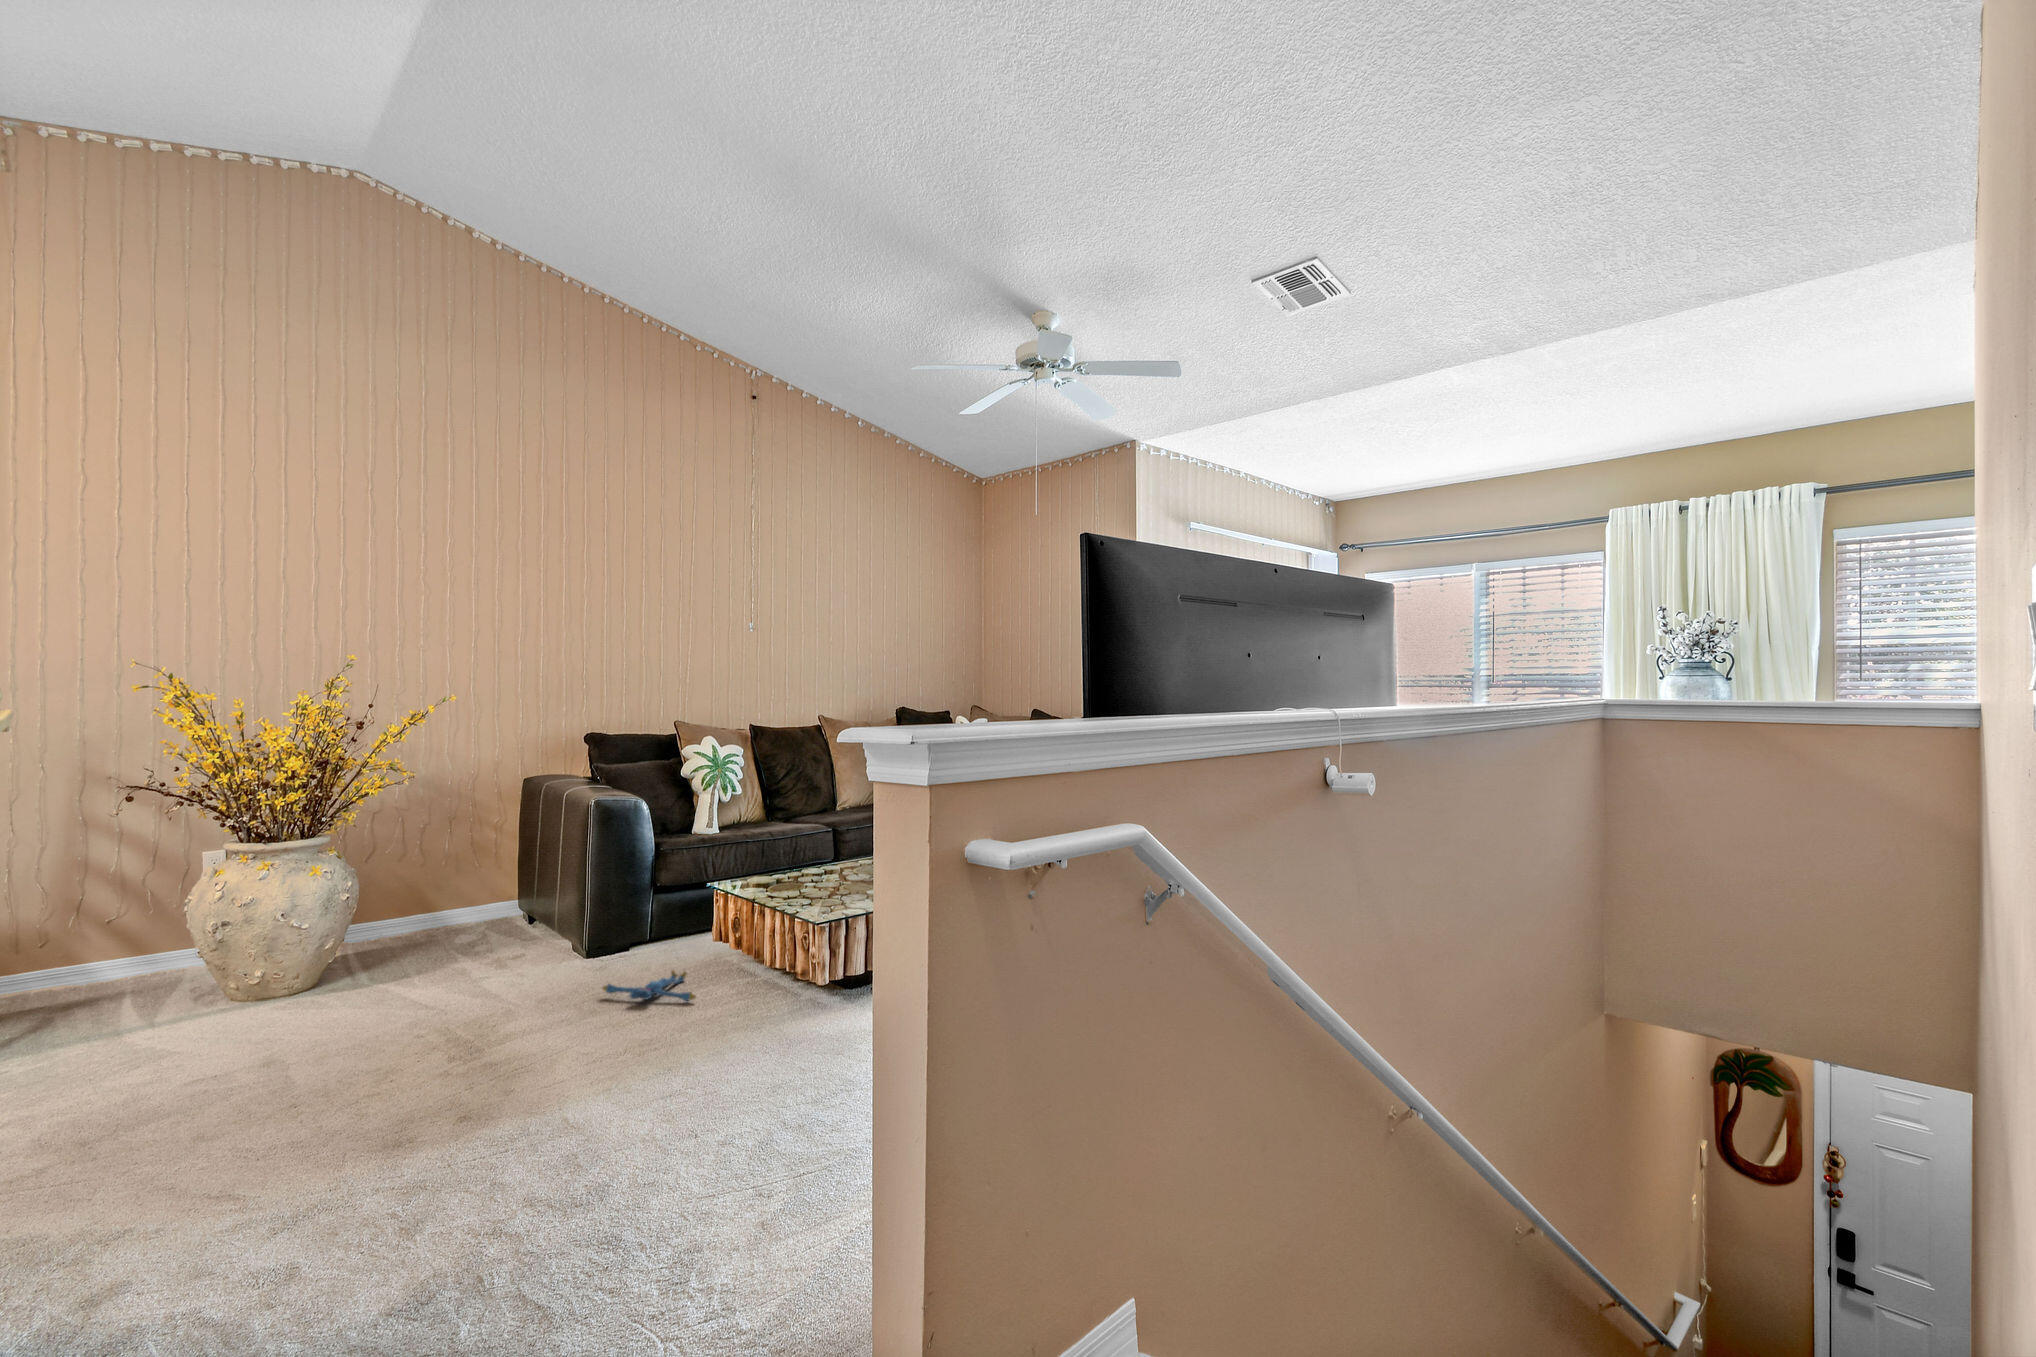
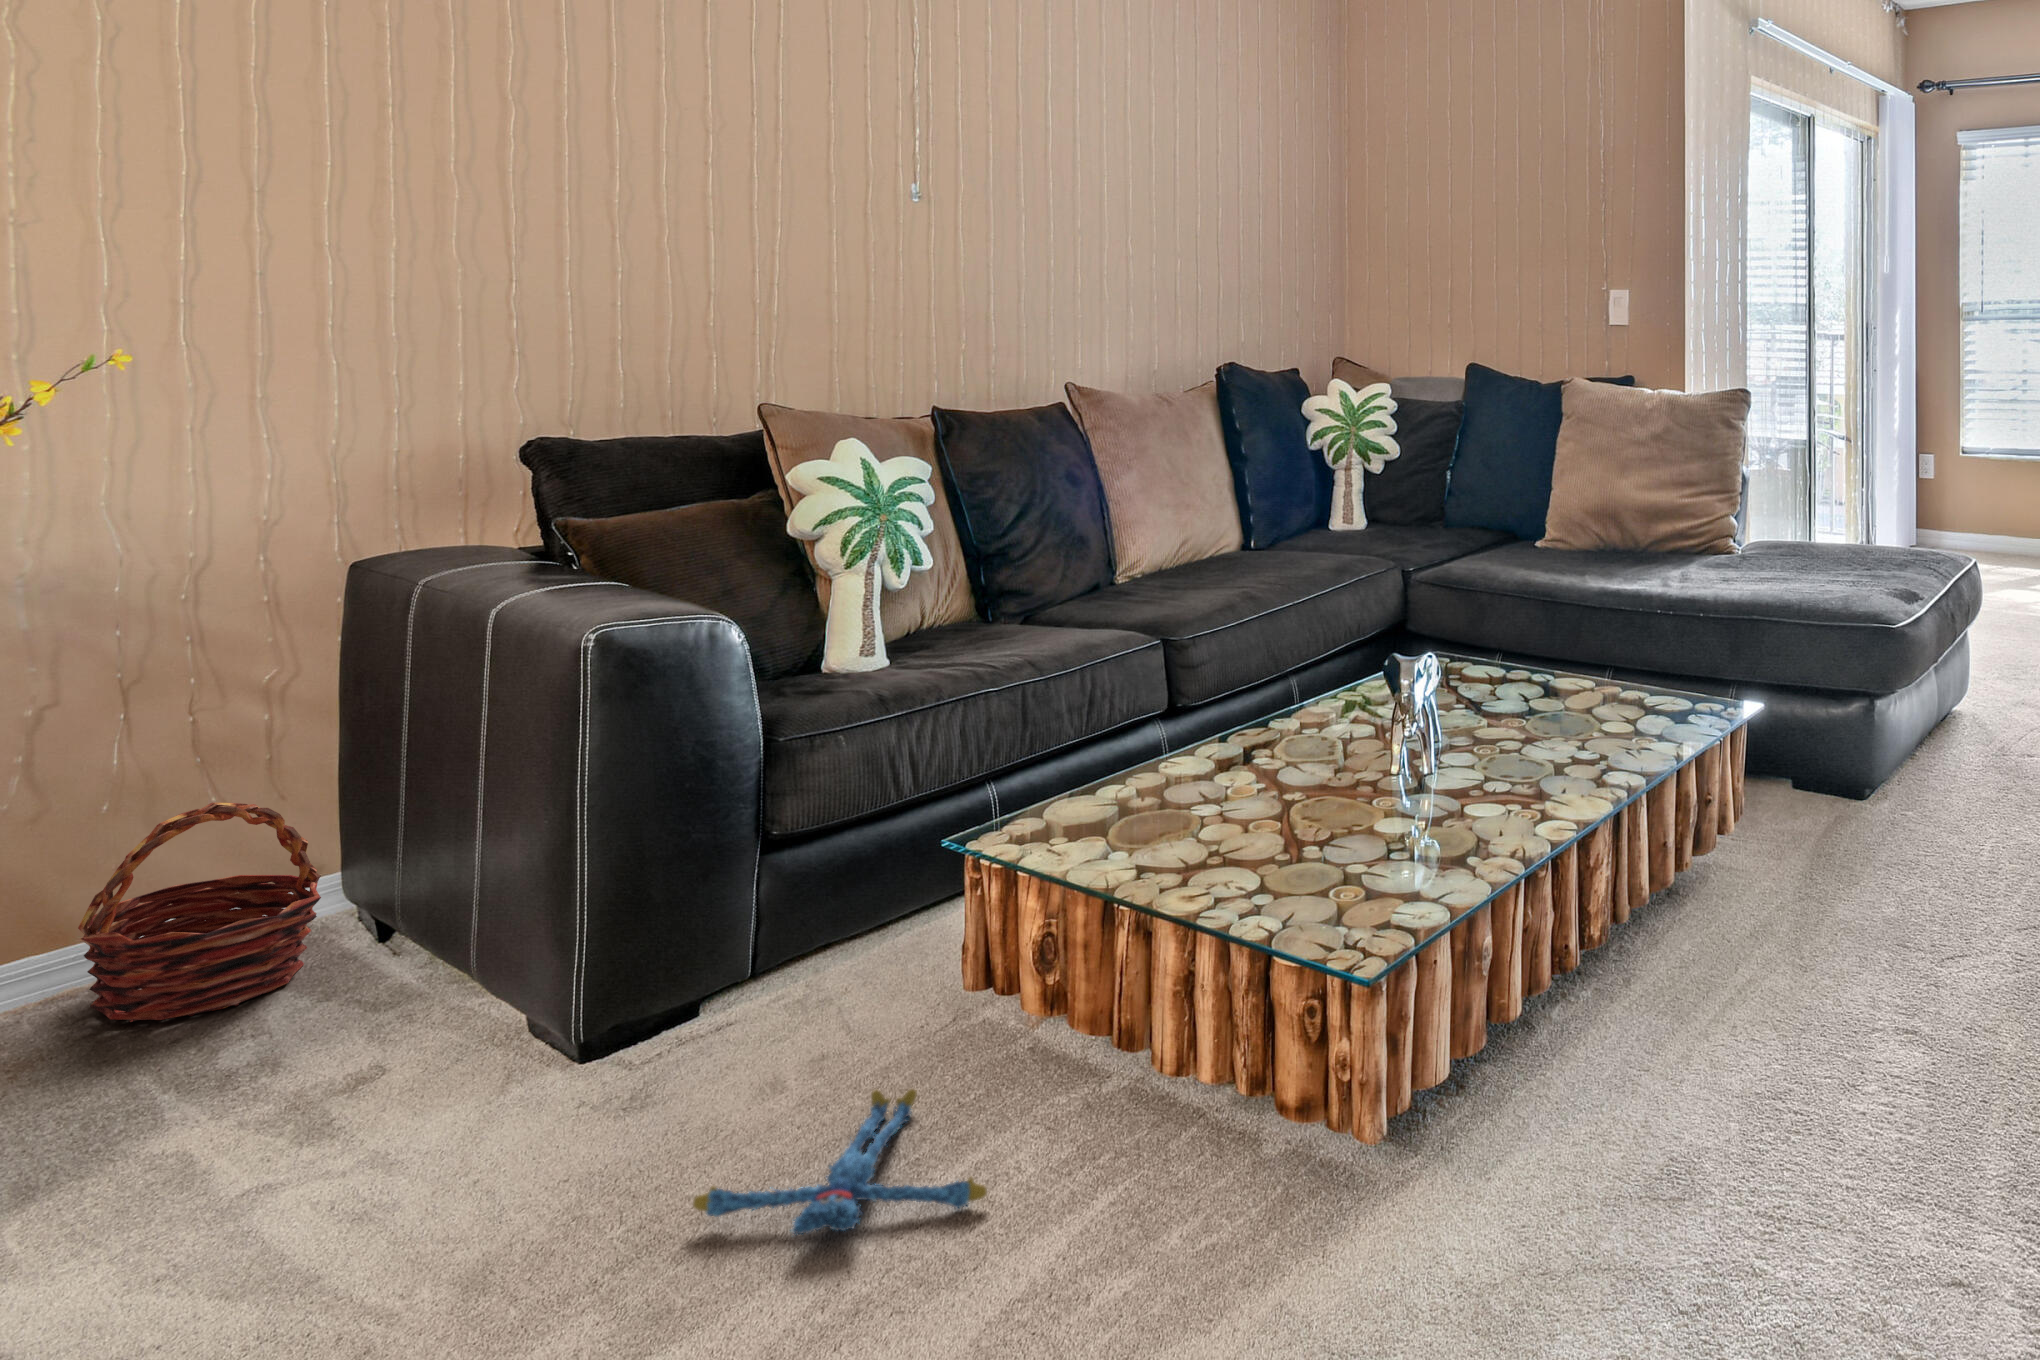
basket: none [437,862,512,936] -> present [78,803,321,1022]

